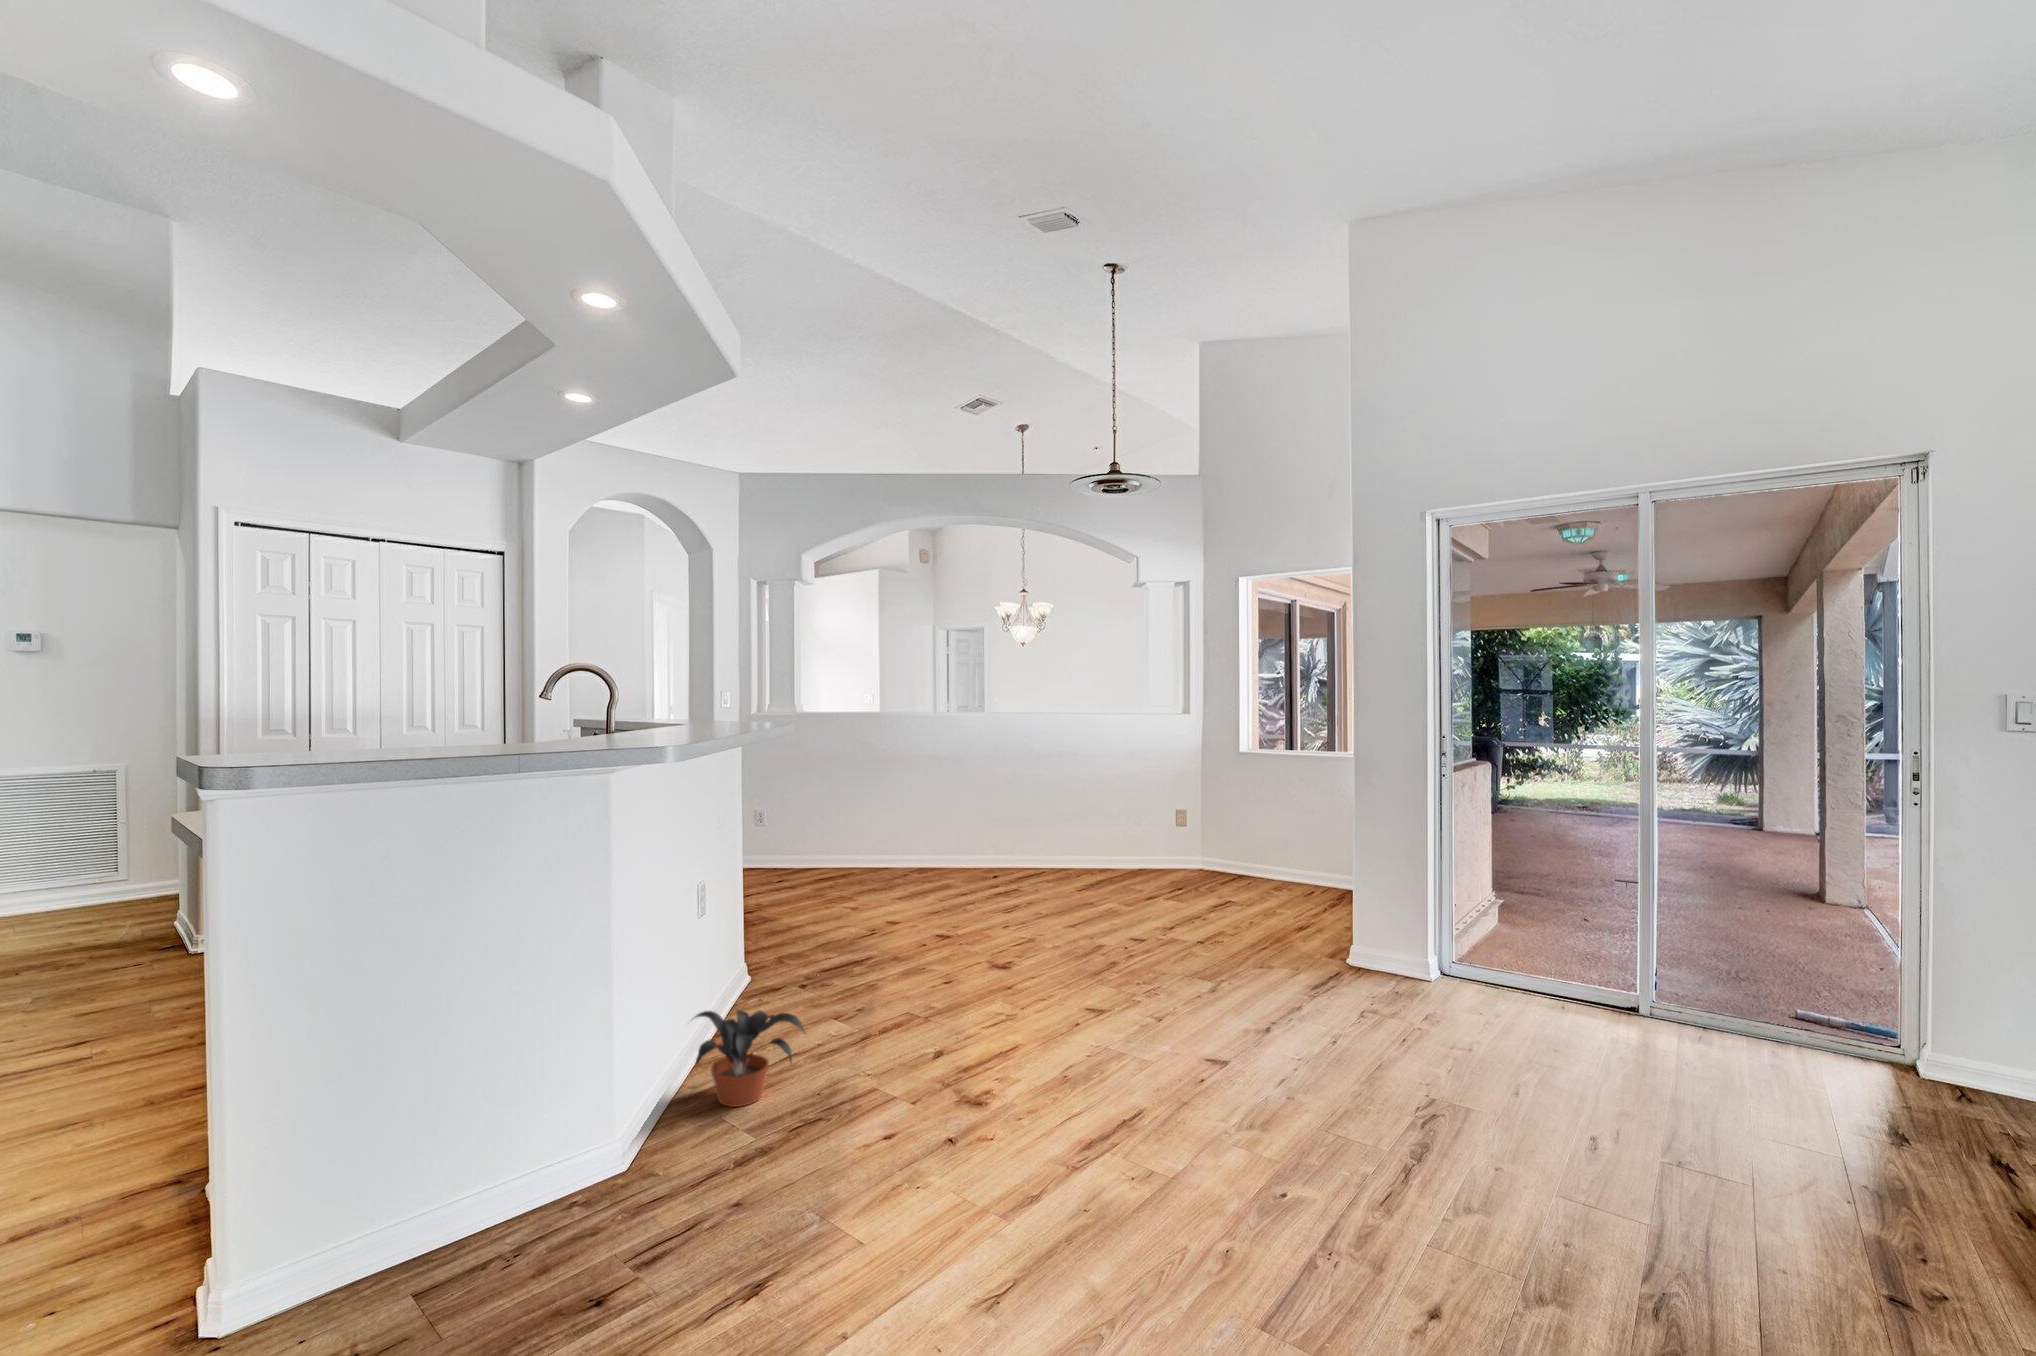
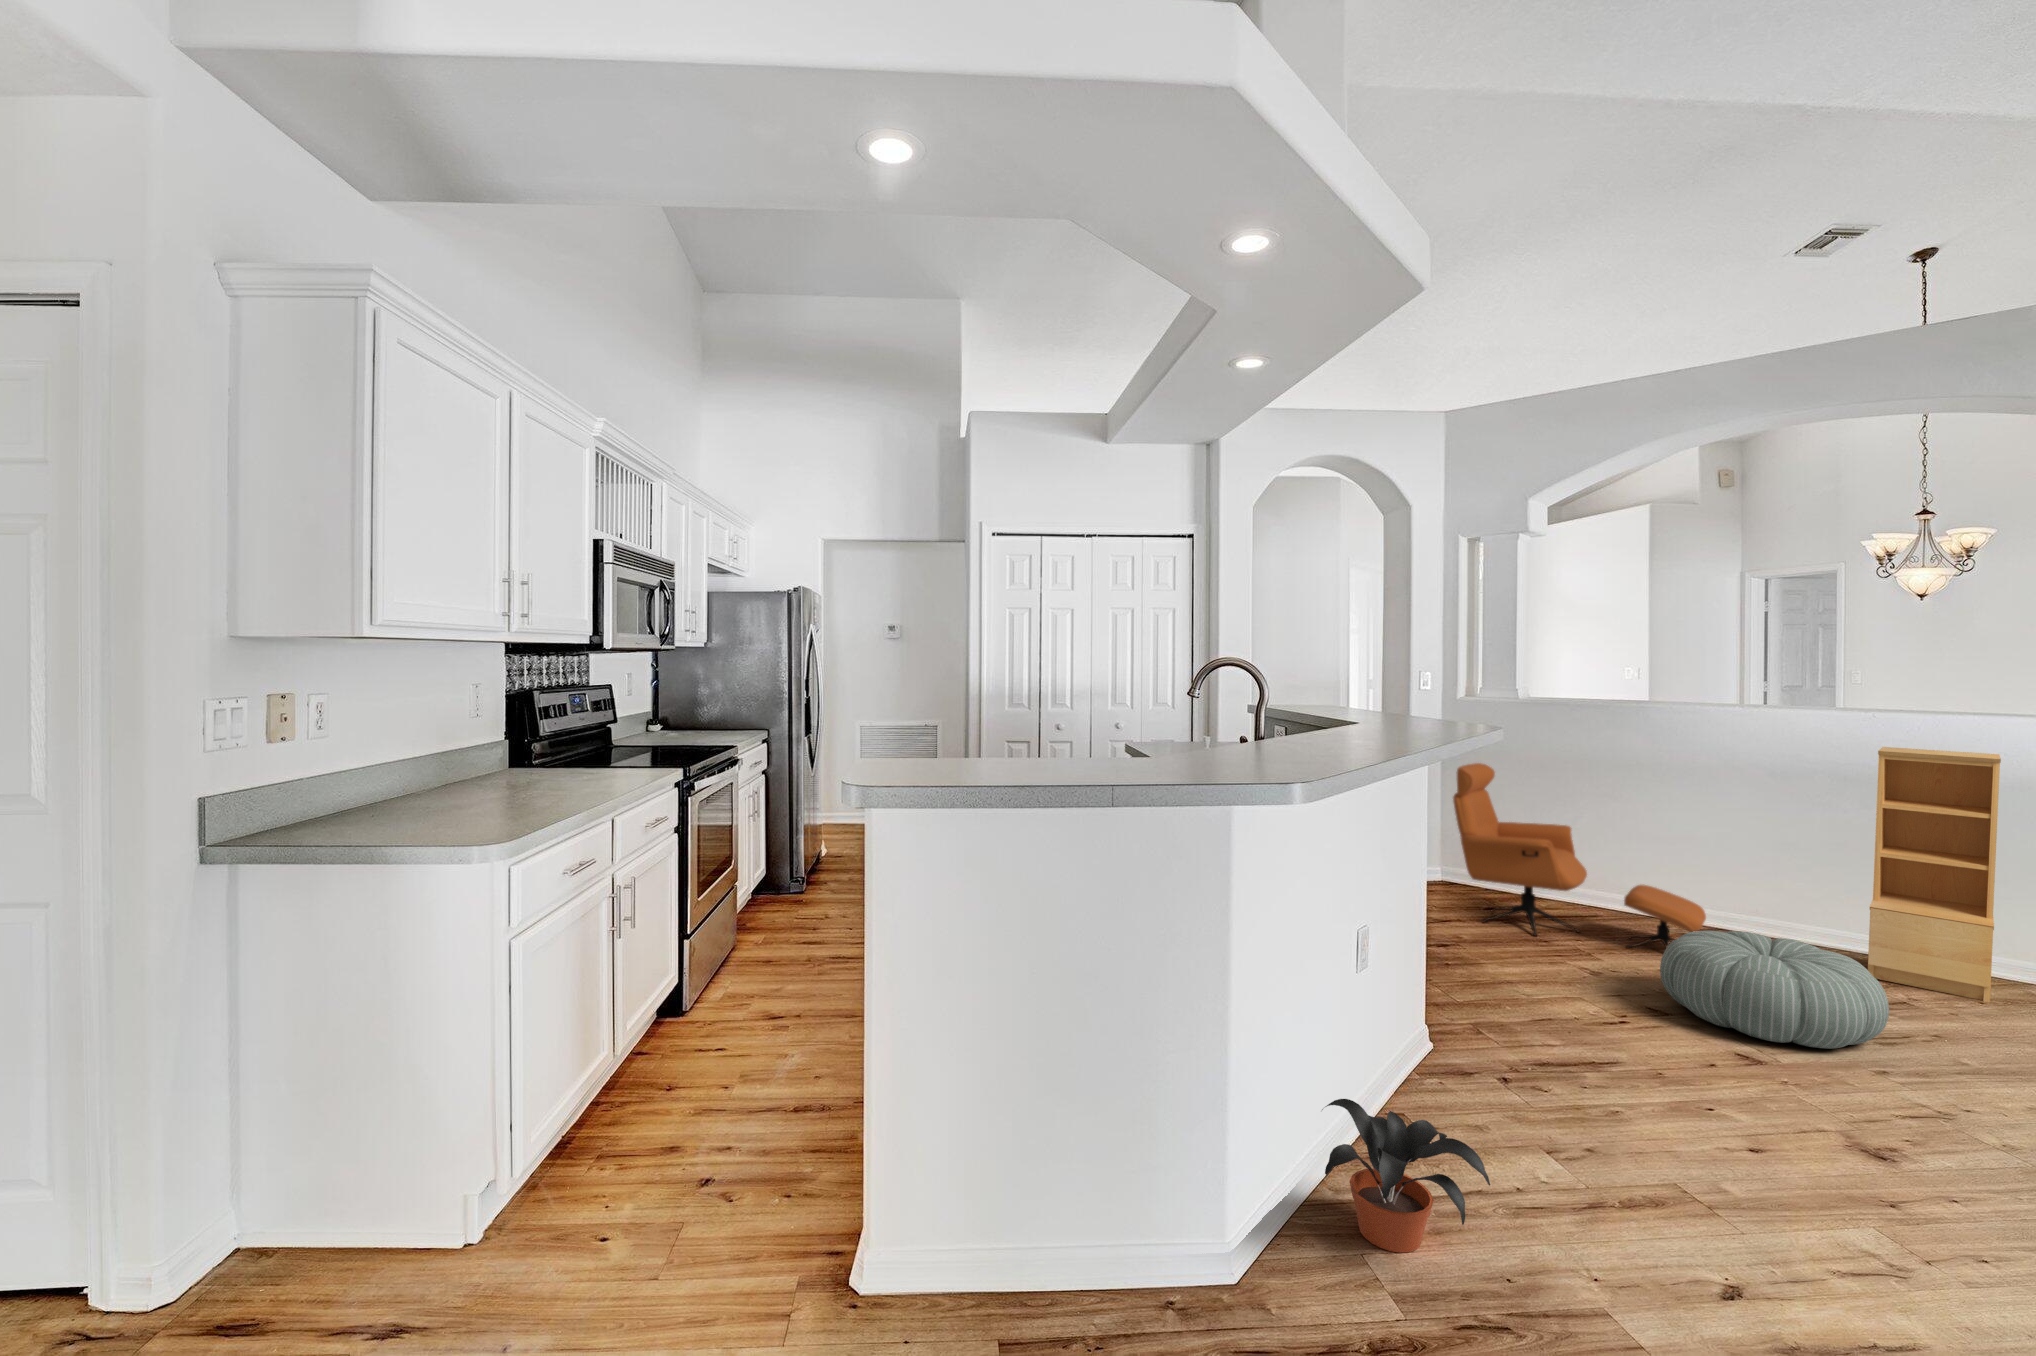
bookshelf: none [1004,728,1060,881] -> present [1868,747,2001,1002]
armchair: none [750,759,921,892] -> present [1453,763,1706,948]
pouf: none [895,858,1011,926] -> present [1660,931,1889,1049]

